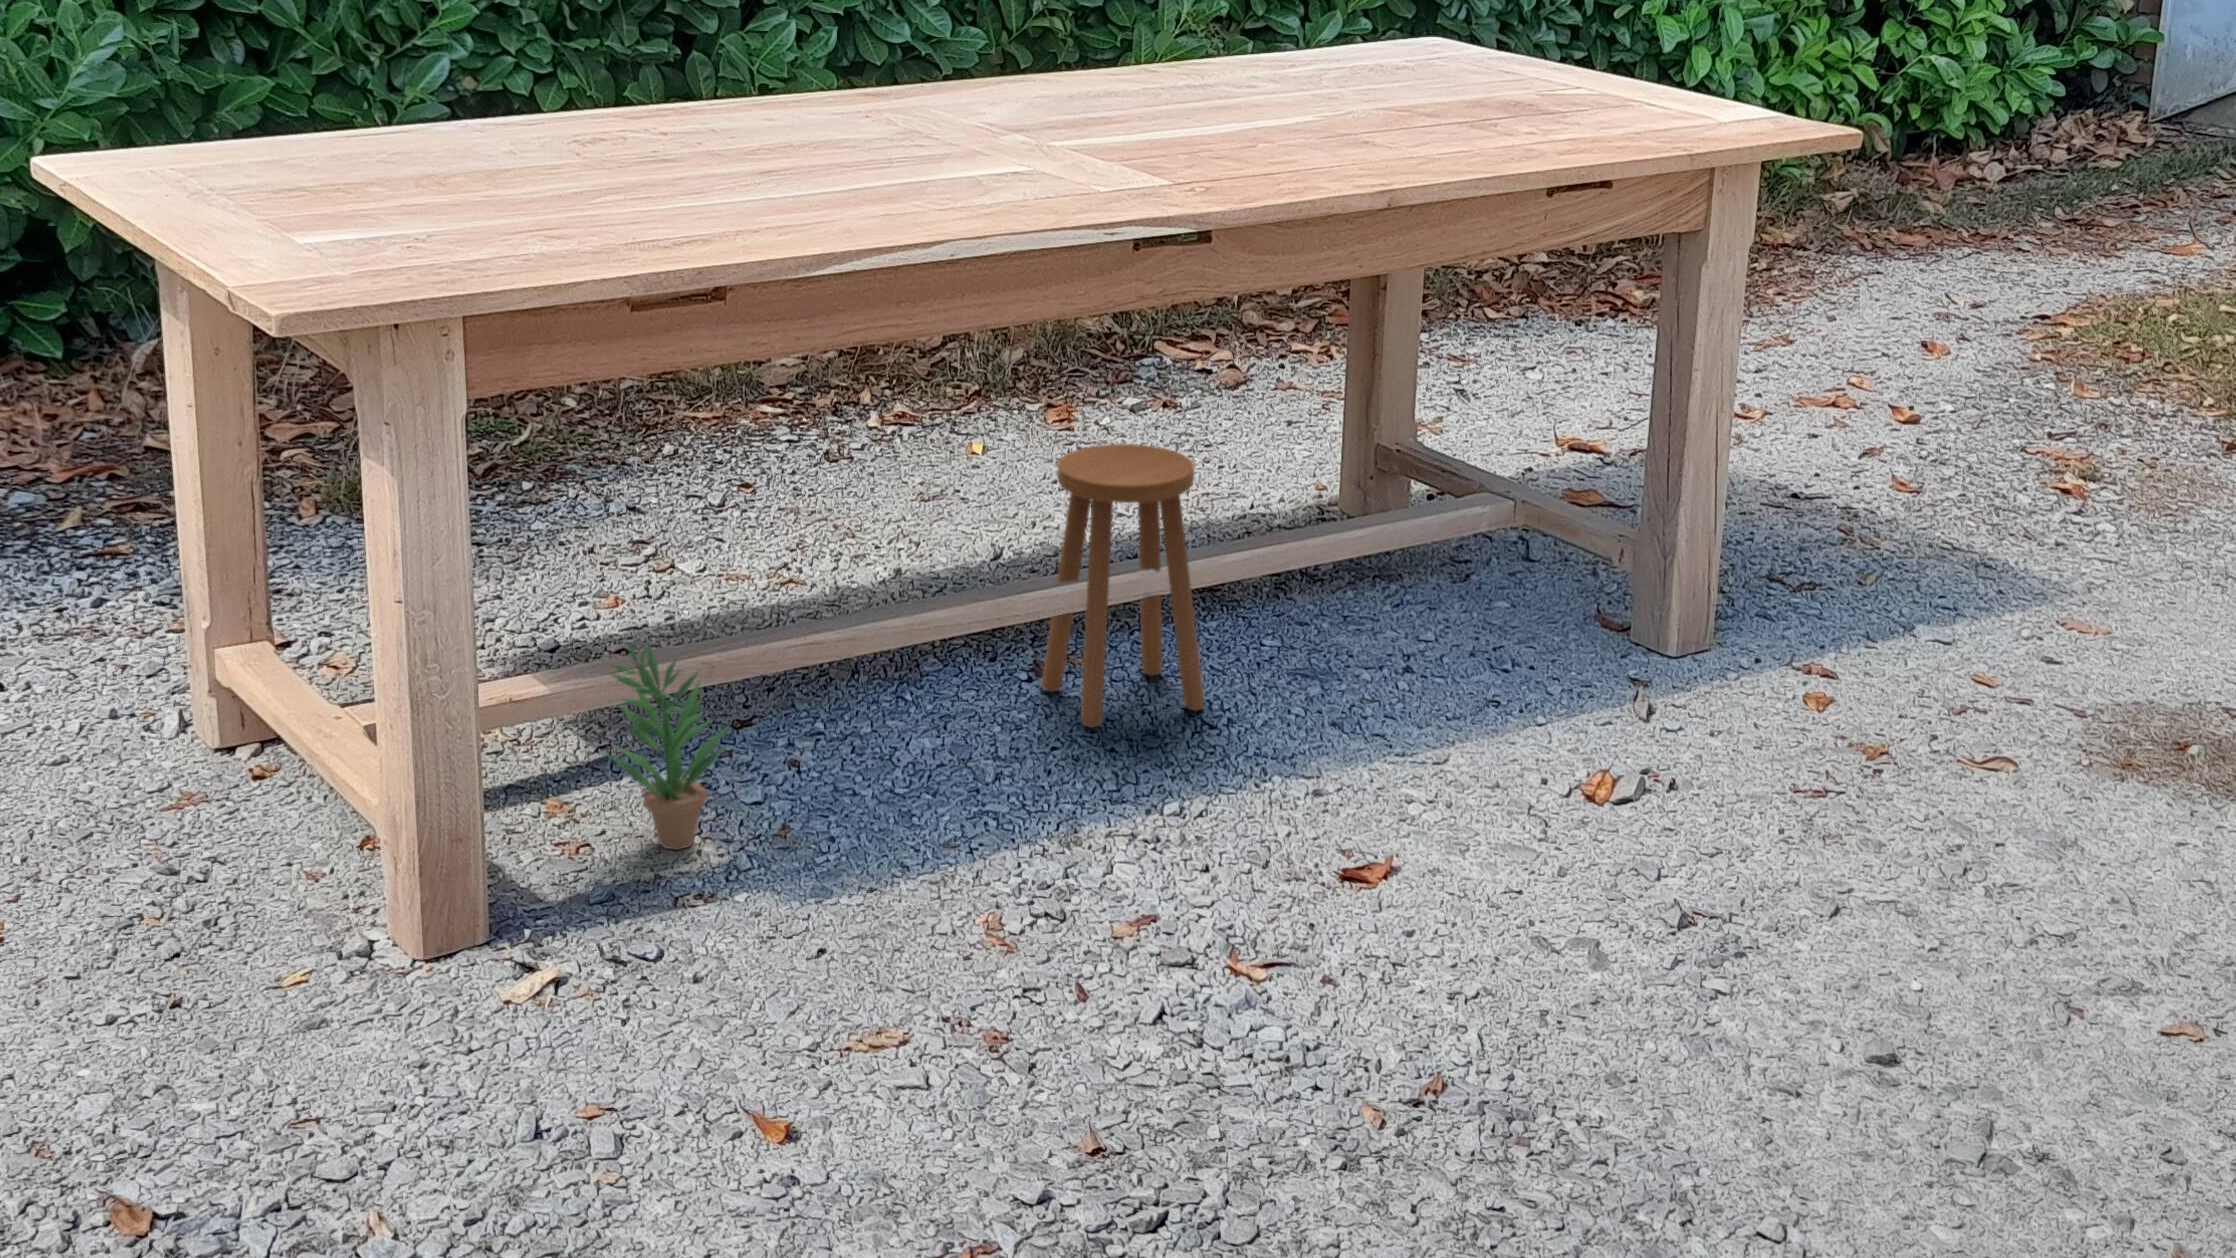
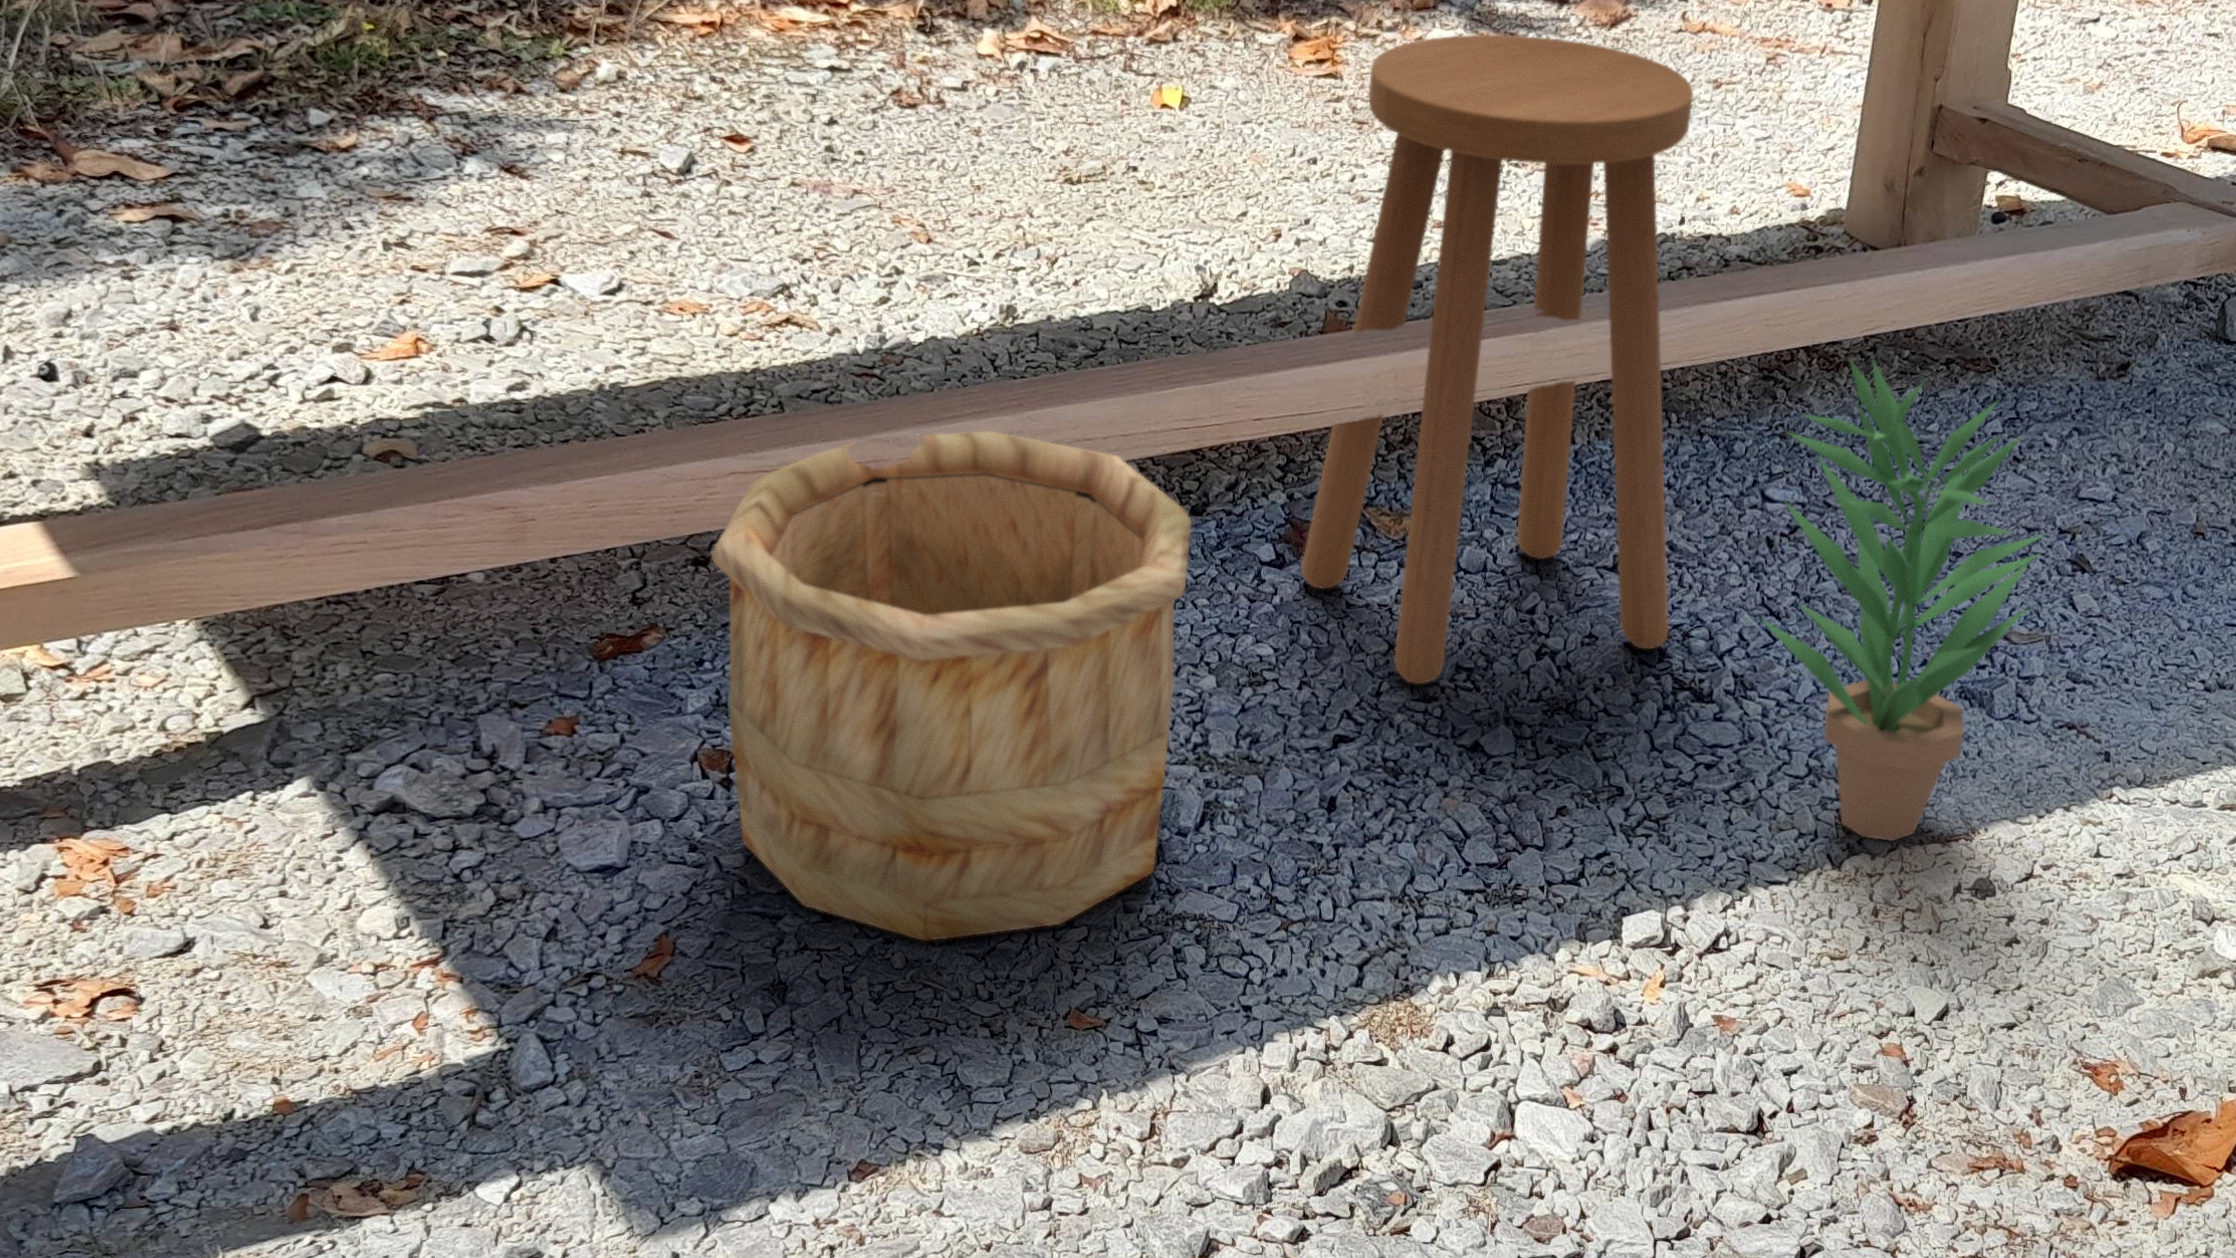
wooden bucket: none [799,623,987,822] -> present [711,431,1191,941]
potted plant: present [609,642,728,850] -> present [1763,360,2040,841]

